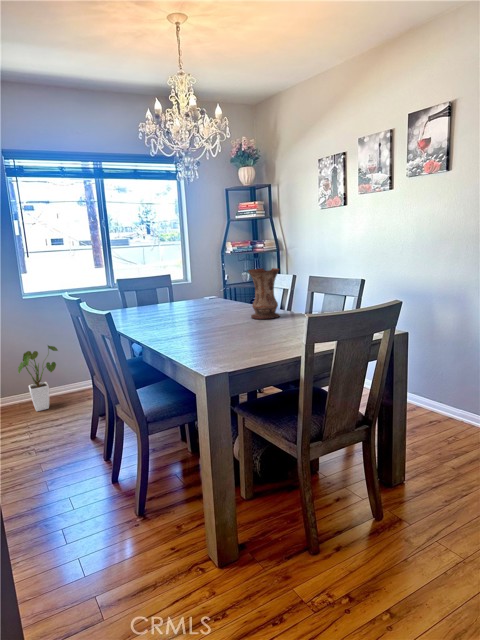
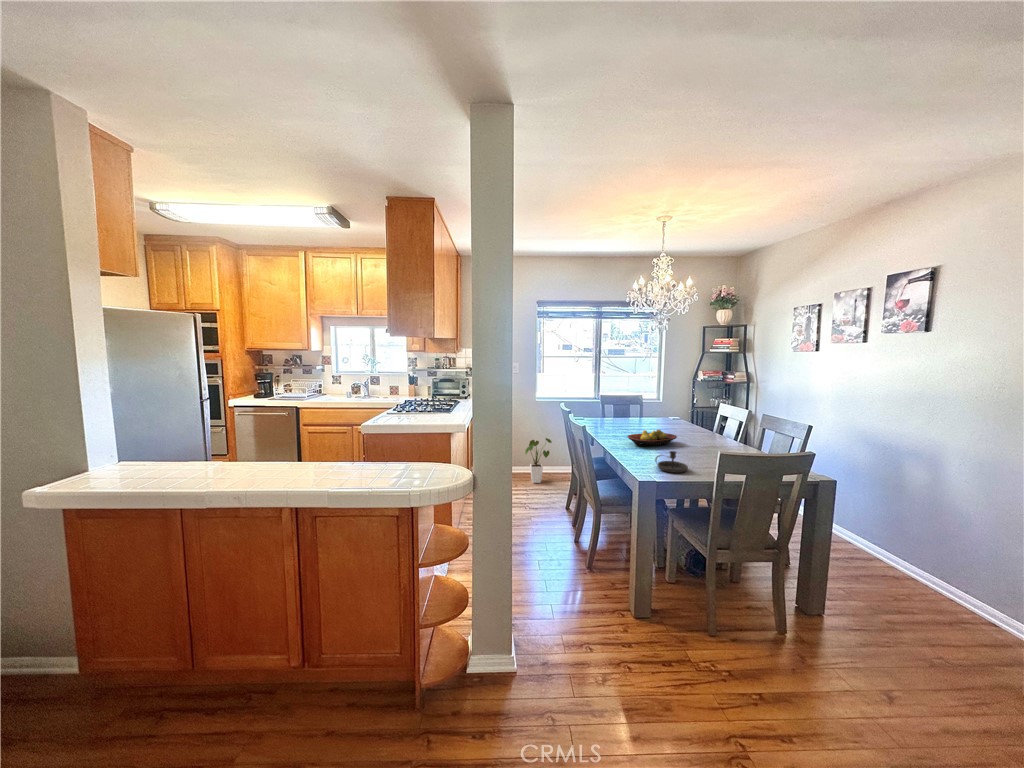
vase: present [248,268,280,319] -> none [696,407,724,448]
fruit bowl: none [168,305,230,330] -> present [627,430,677,446]
candlestick: none [219,325,263,356] -> present [655,451,688,473]

